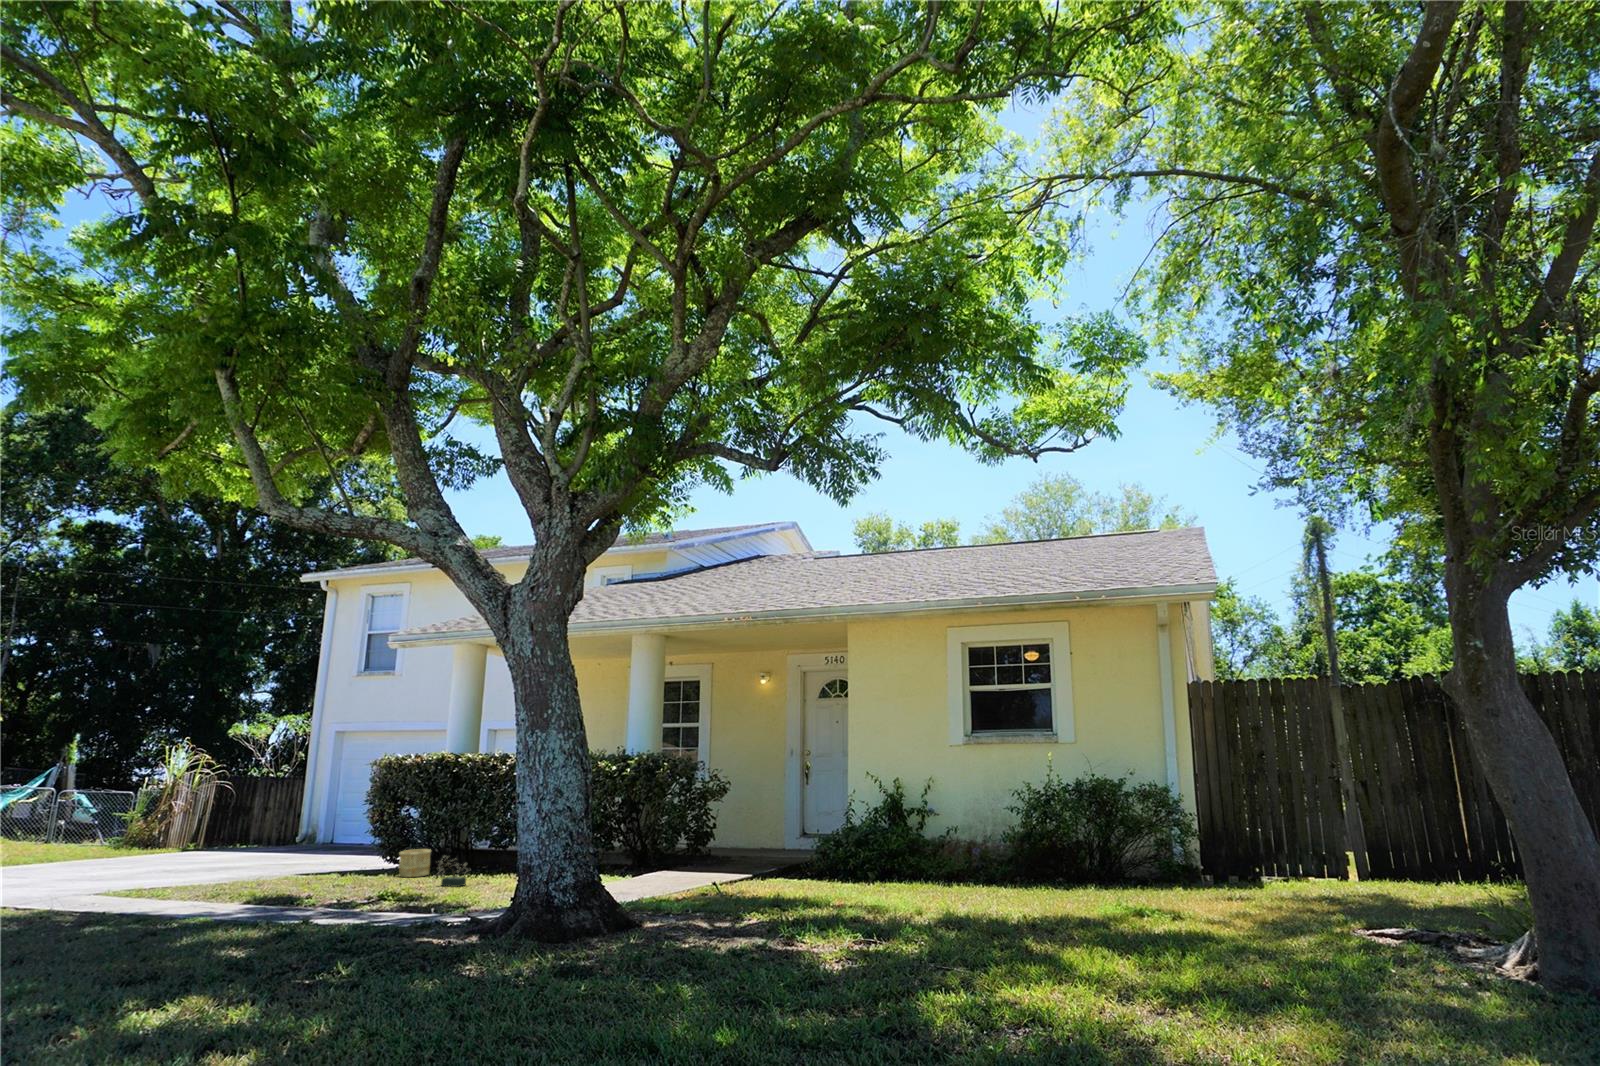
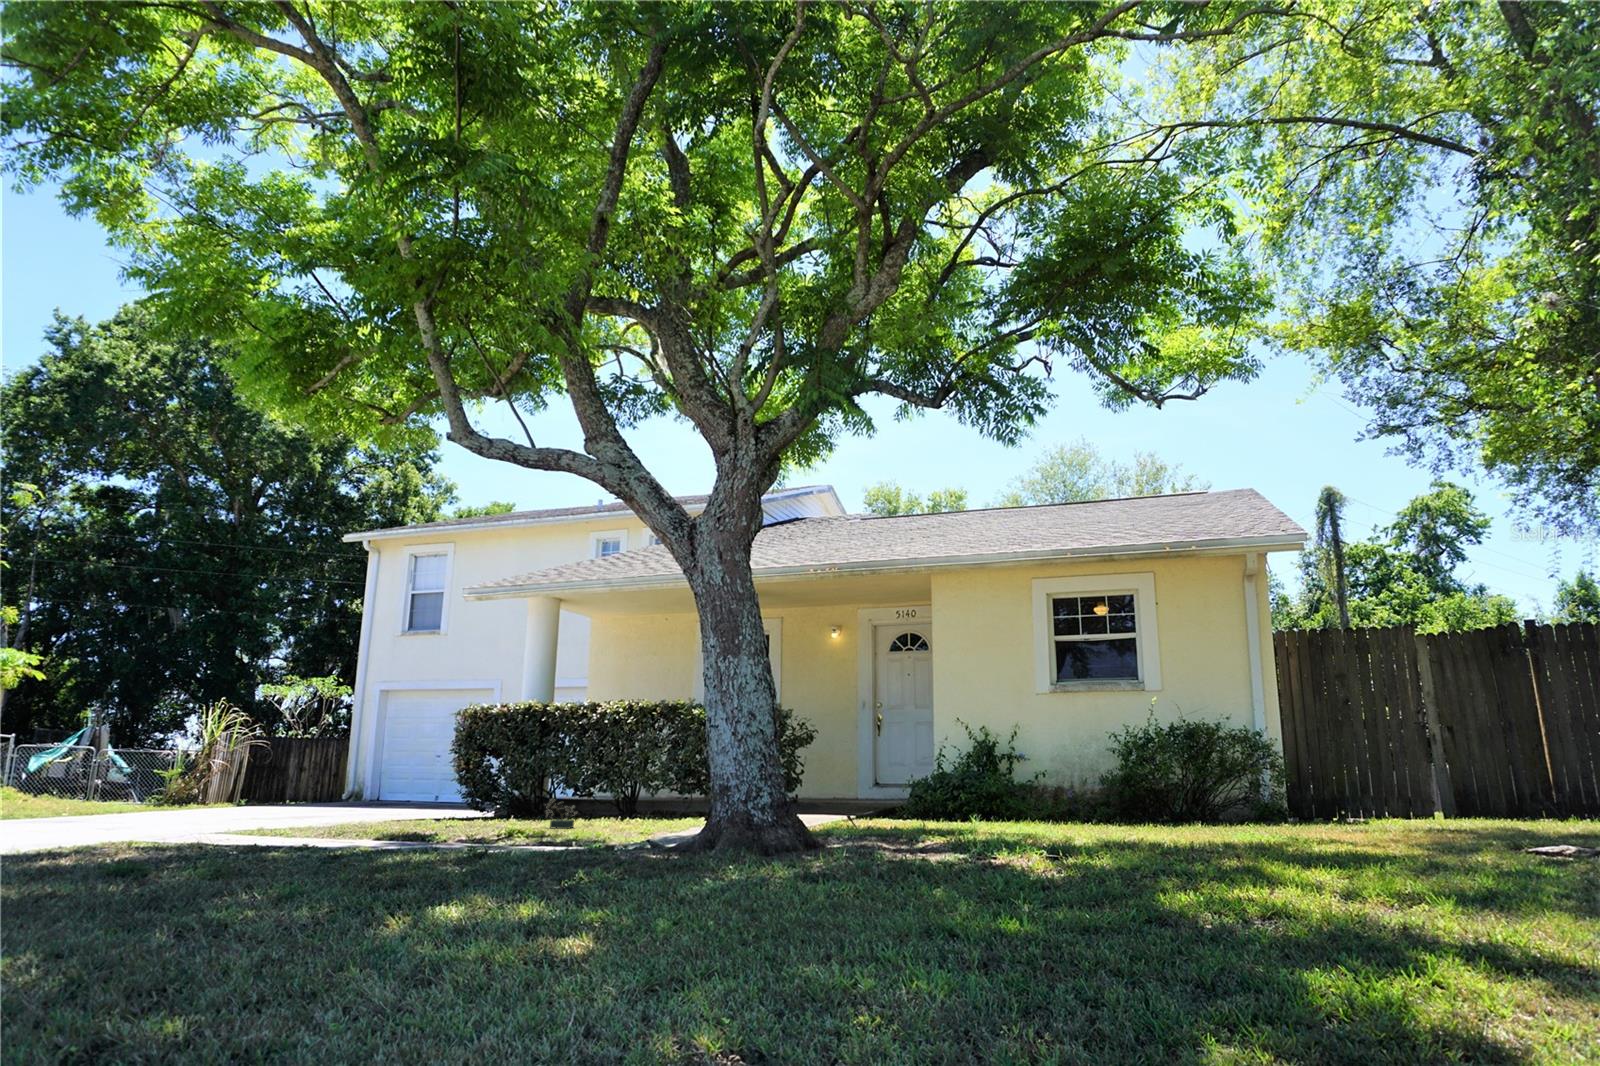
wooden bucket: present [399,849,431,877] -> none [495,795,527,823]

